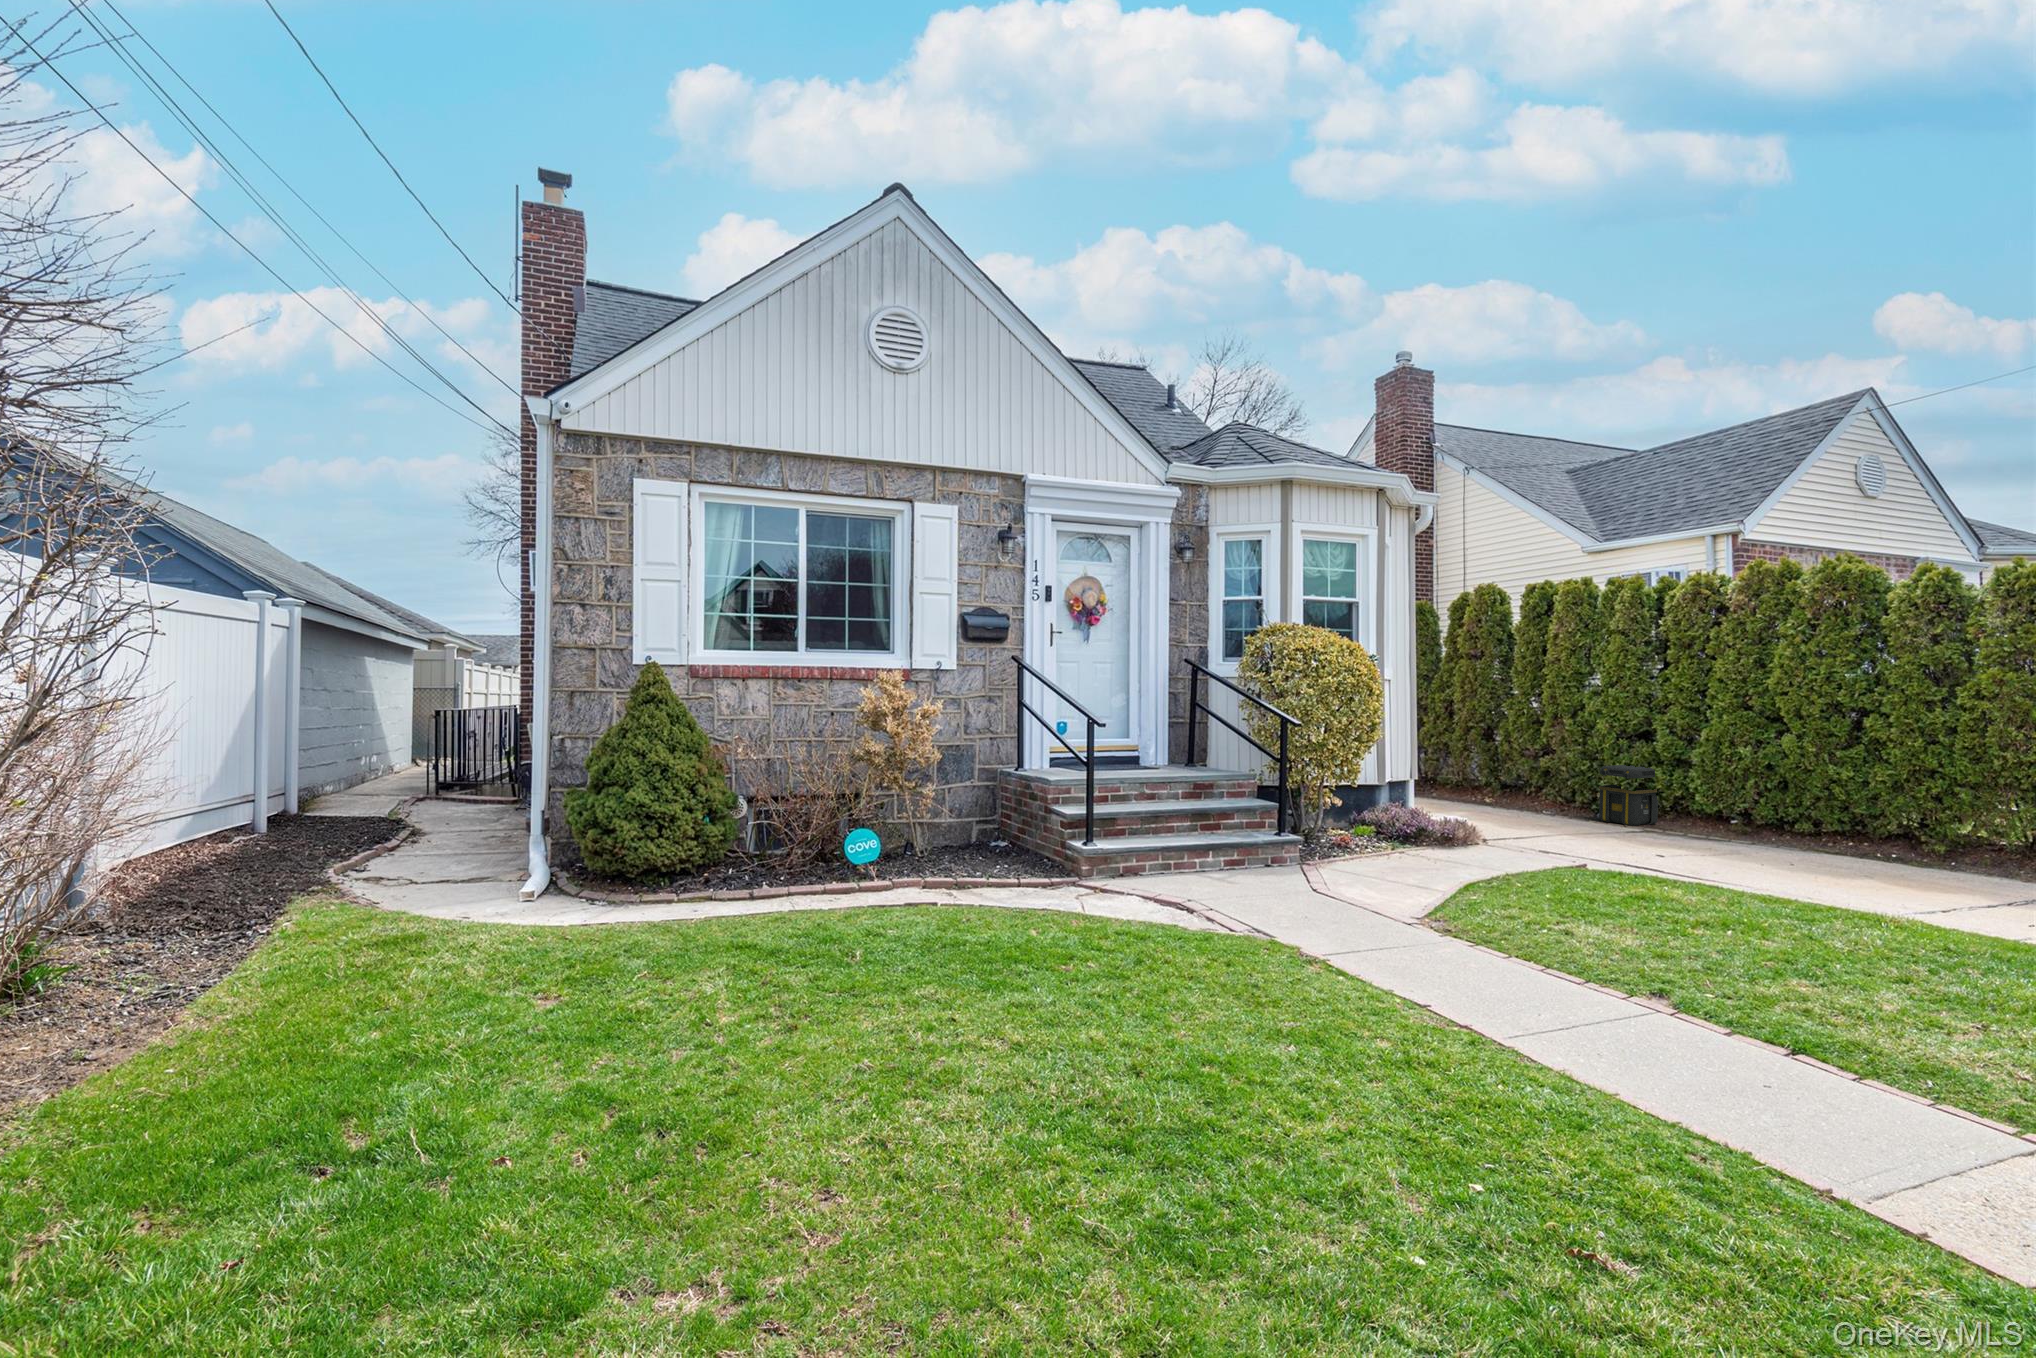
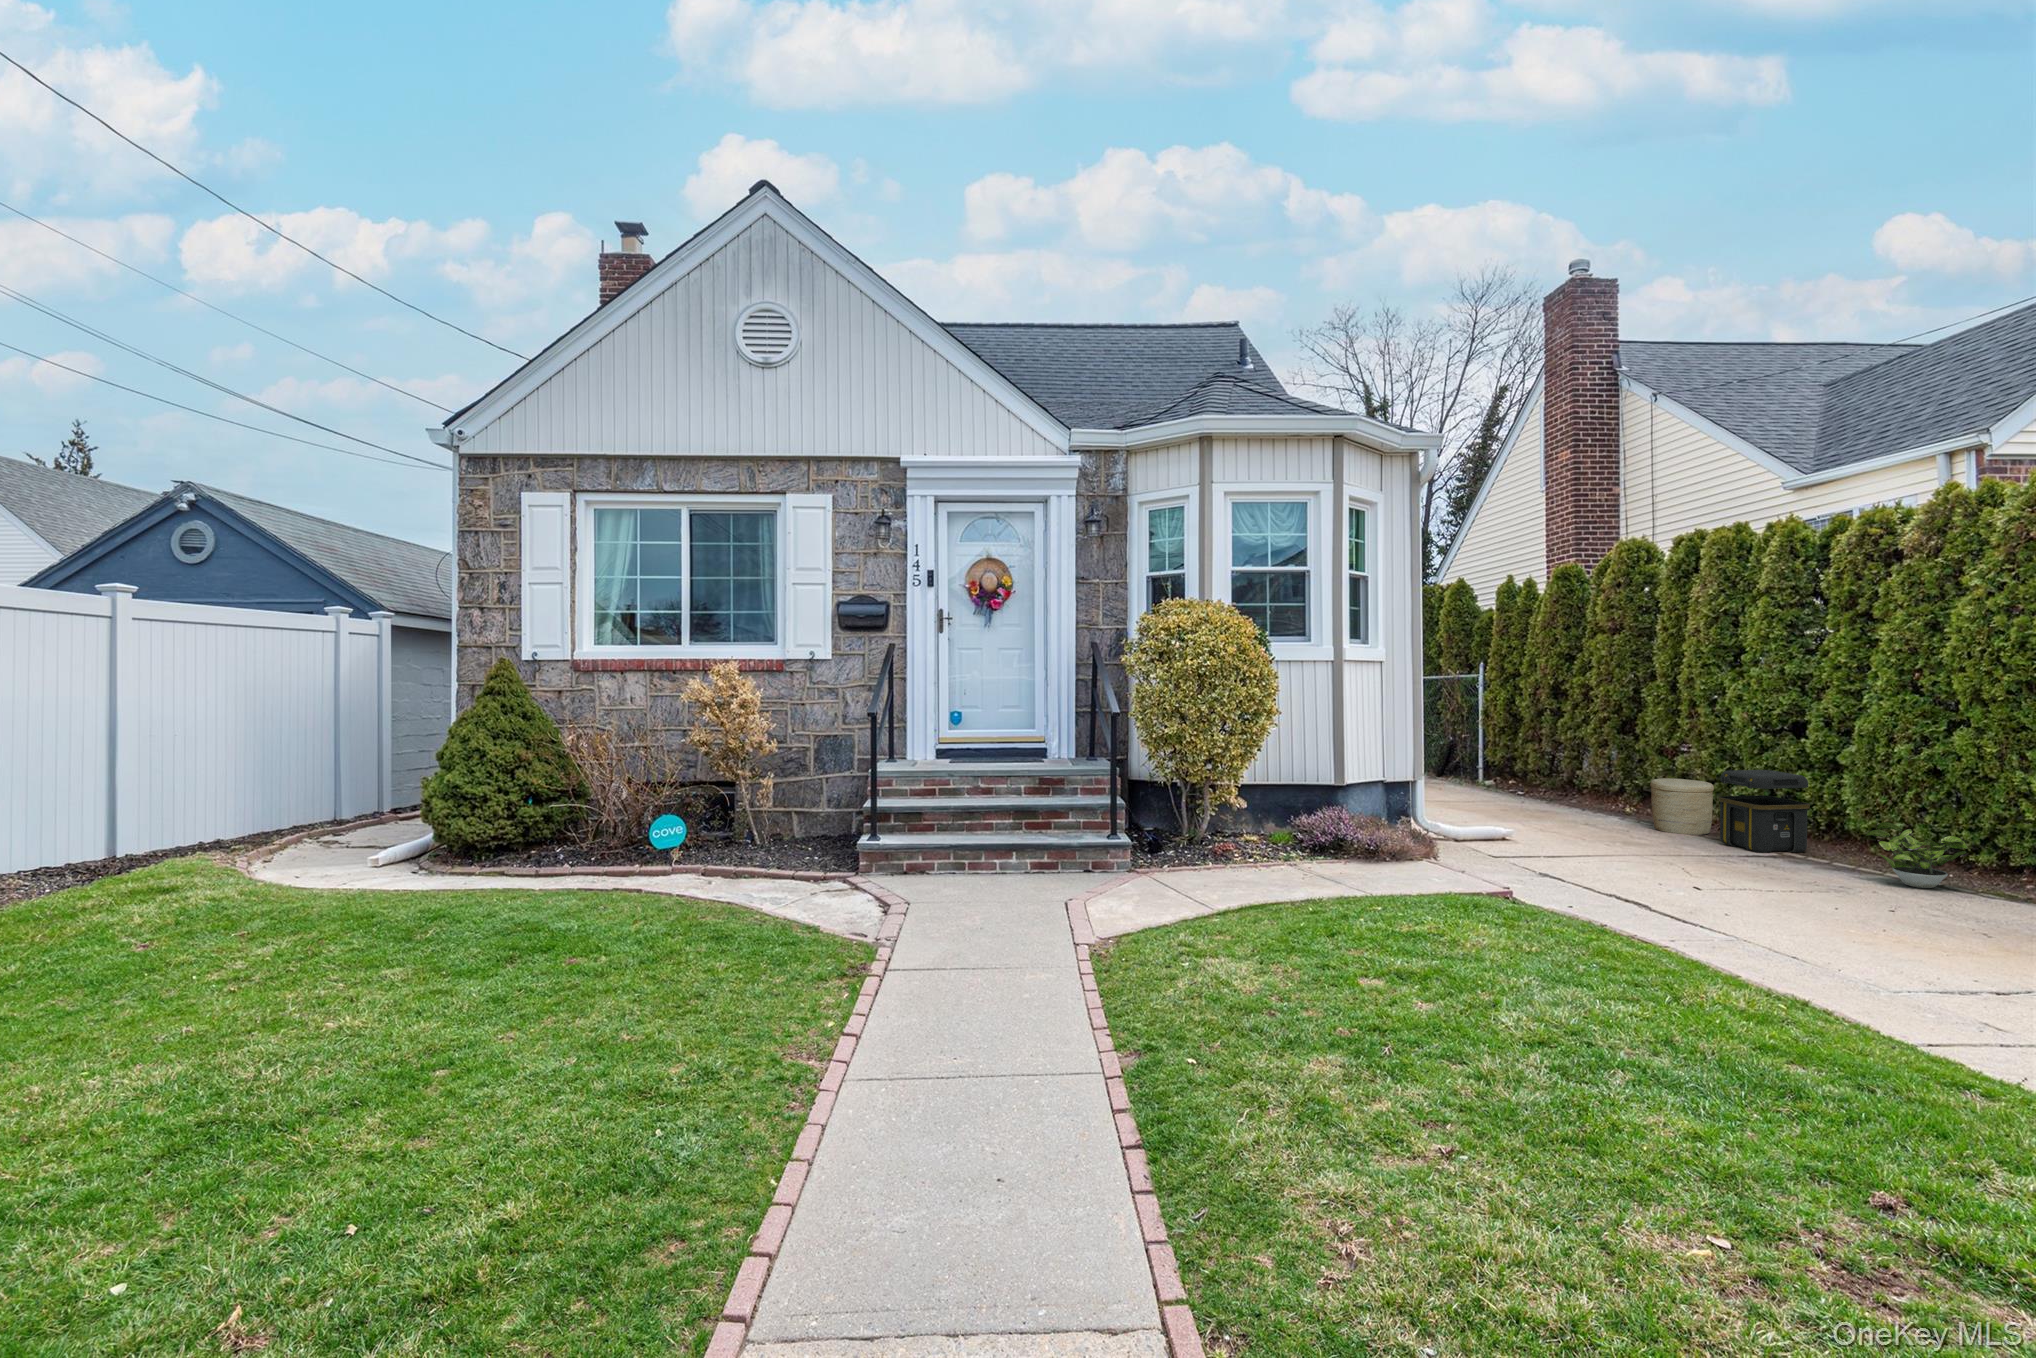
woven basket: none [1534,774,1580,817] -> present [1650,778,1714,835]
potted plant: none [1725,798,1788,842] -> present [1866,822,1968,888]

